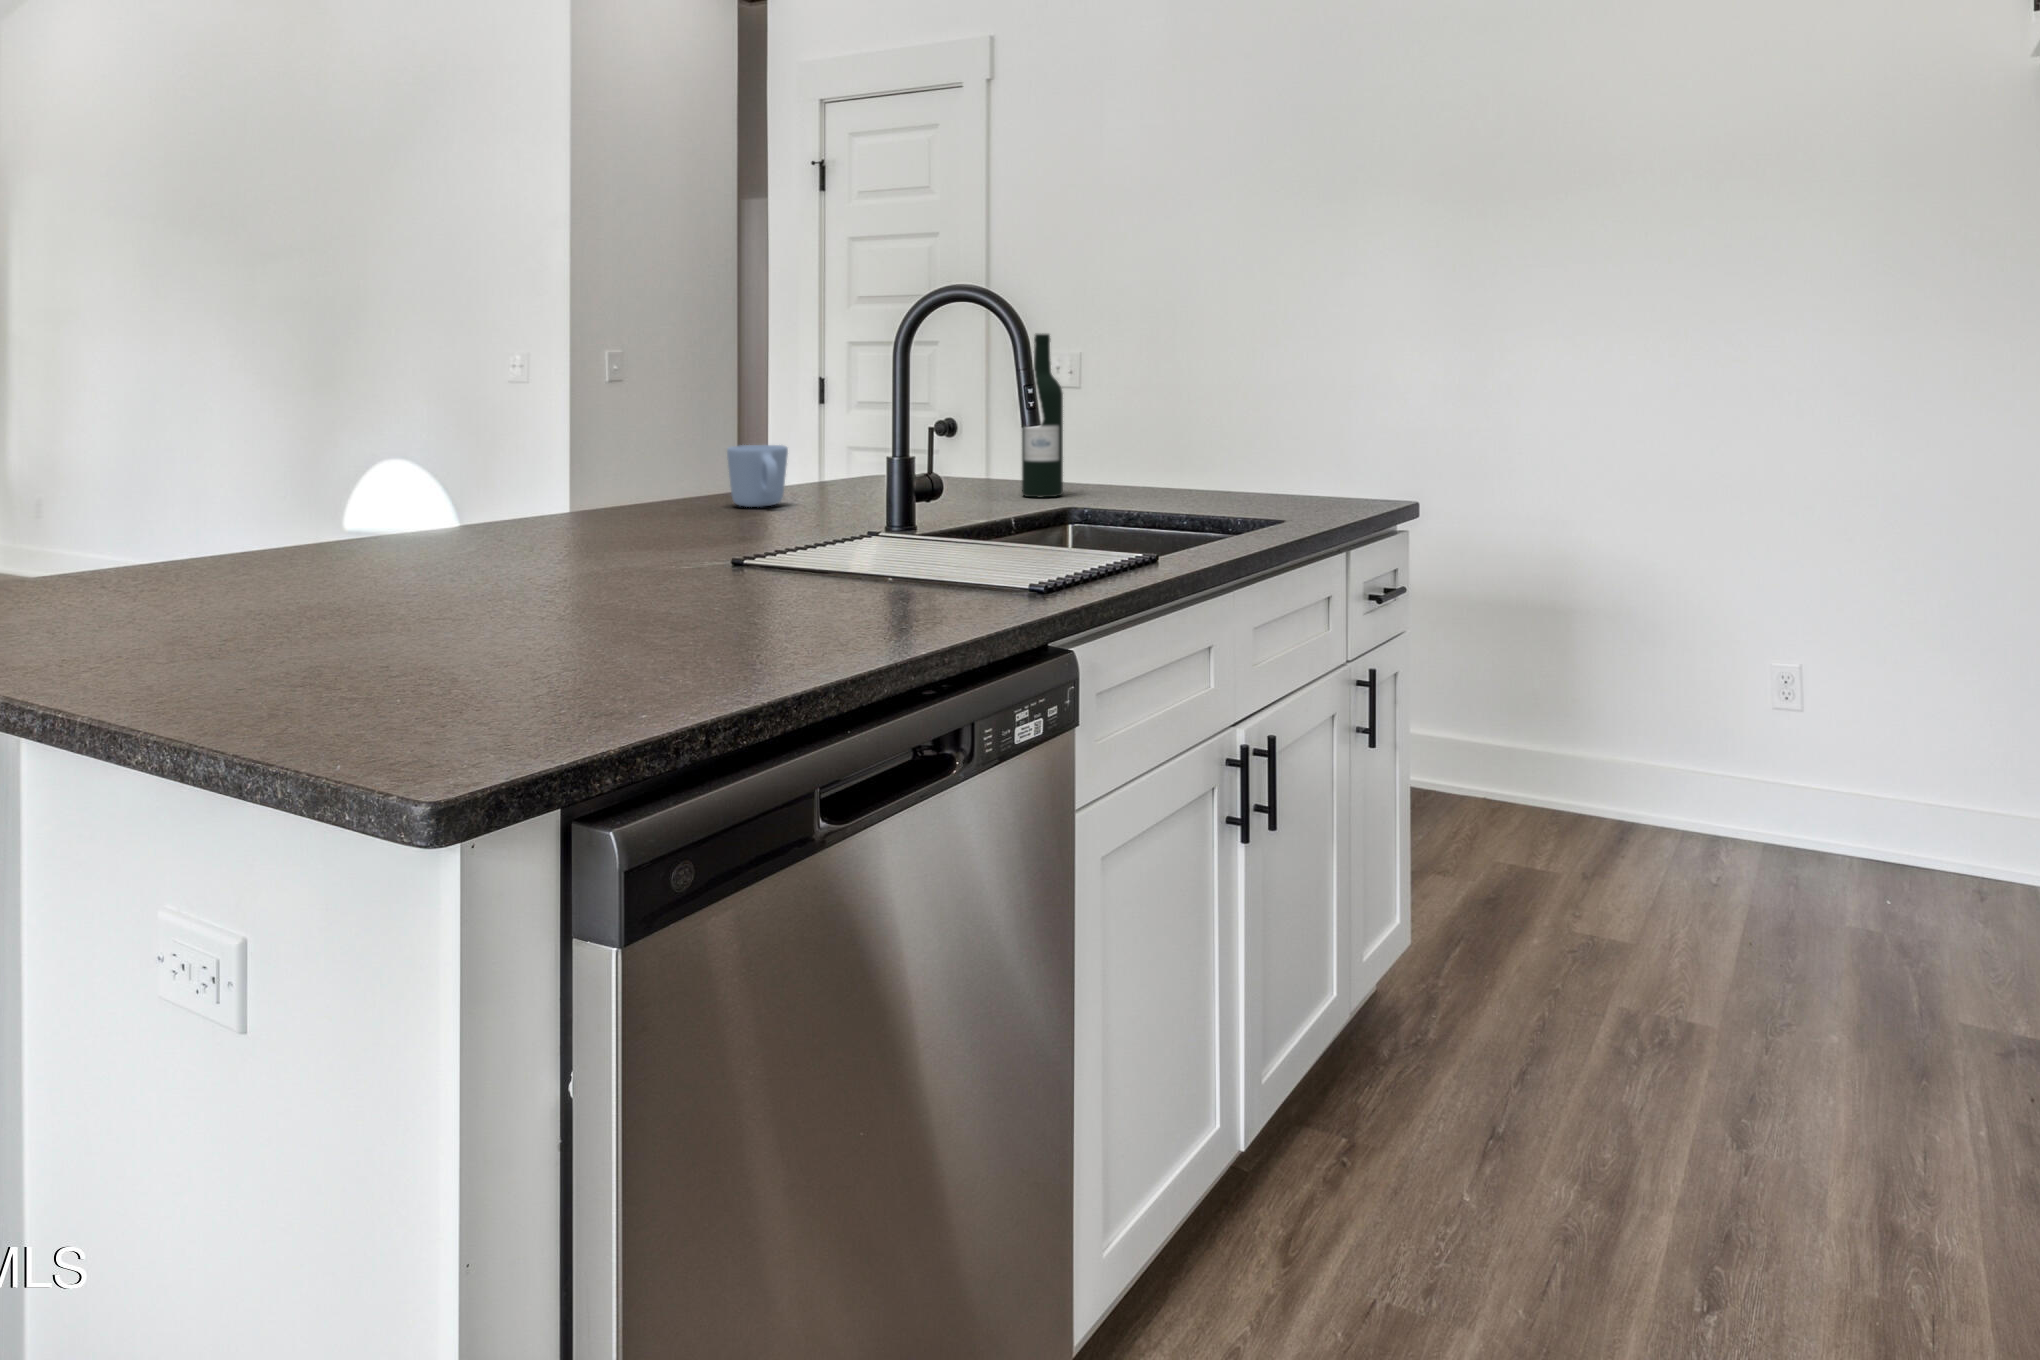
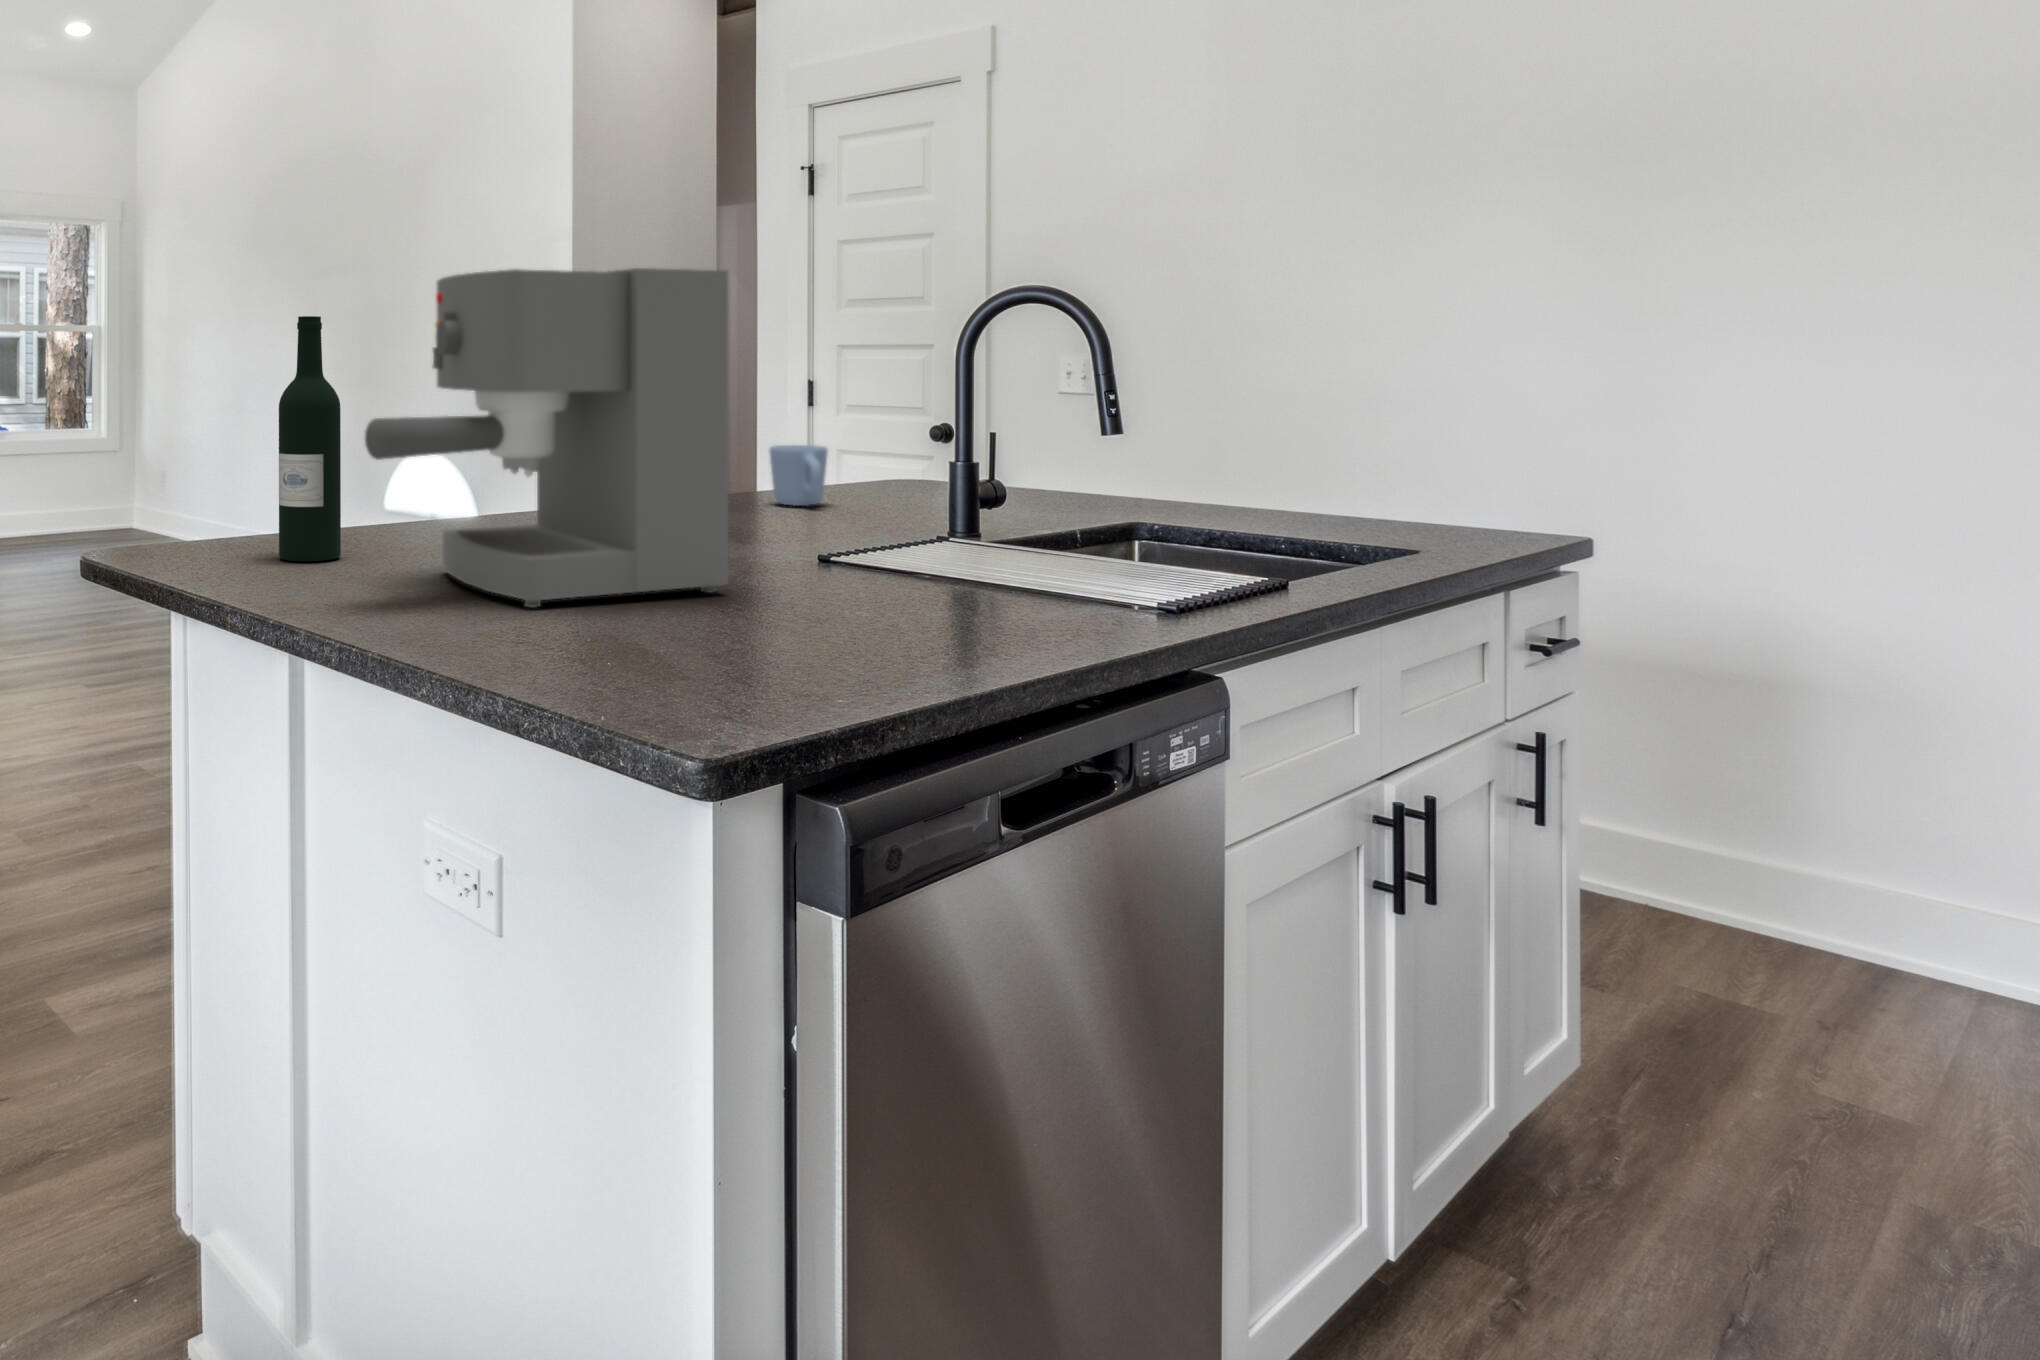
coffee maker: none [115,254,607,640] -> present [365,268,729,607]
wine bottle: present [1022,334,1063,497] -> present [279,316,341,561]

